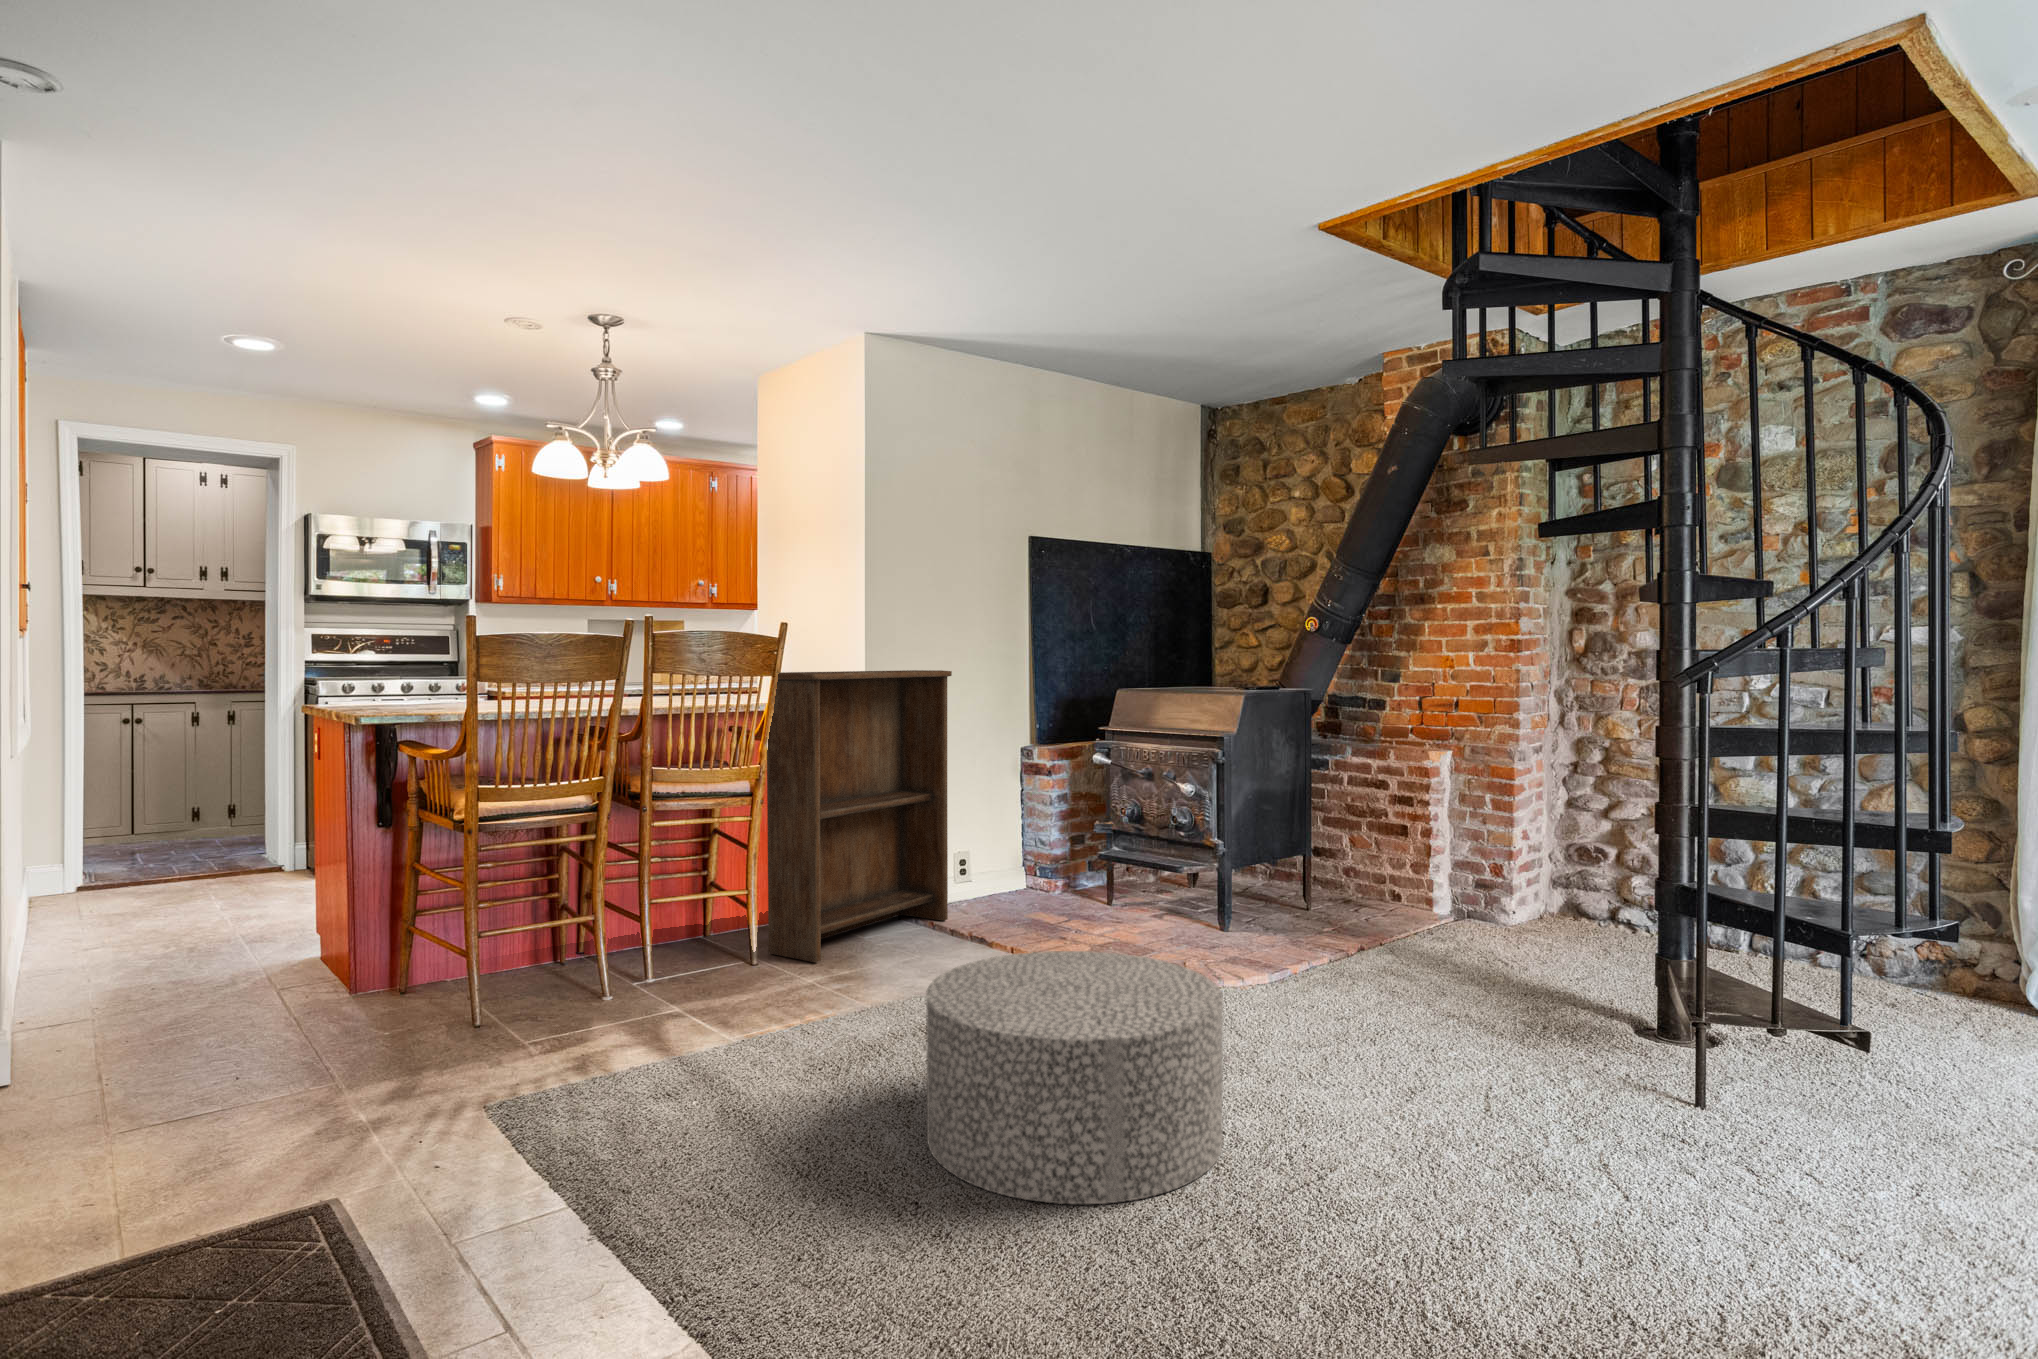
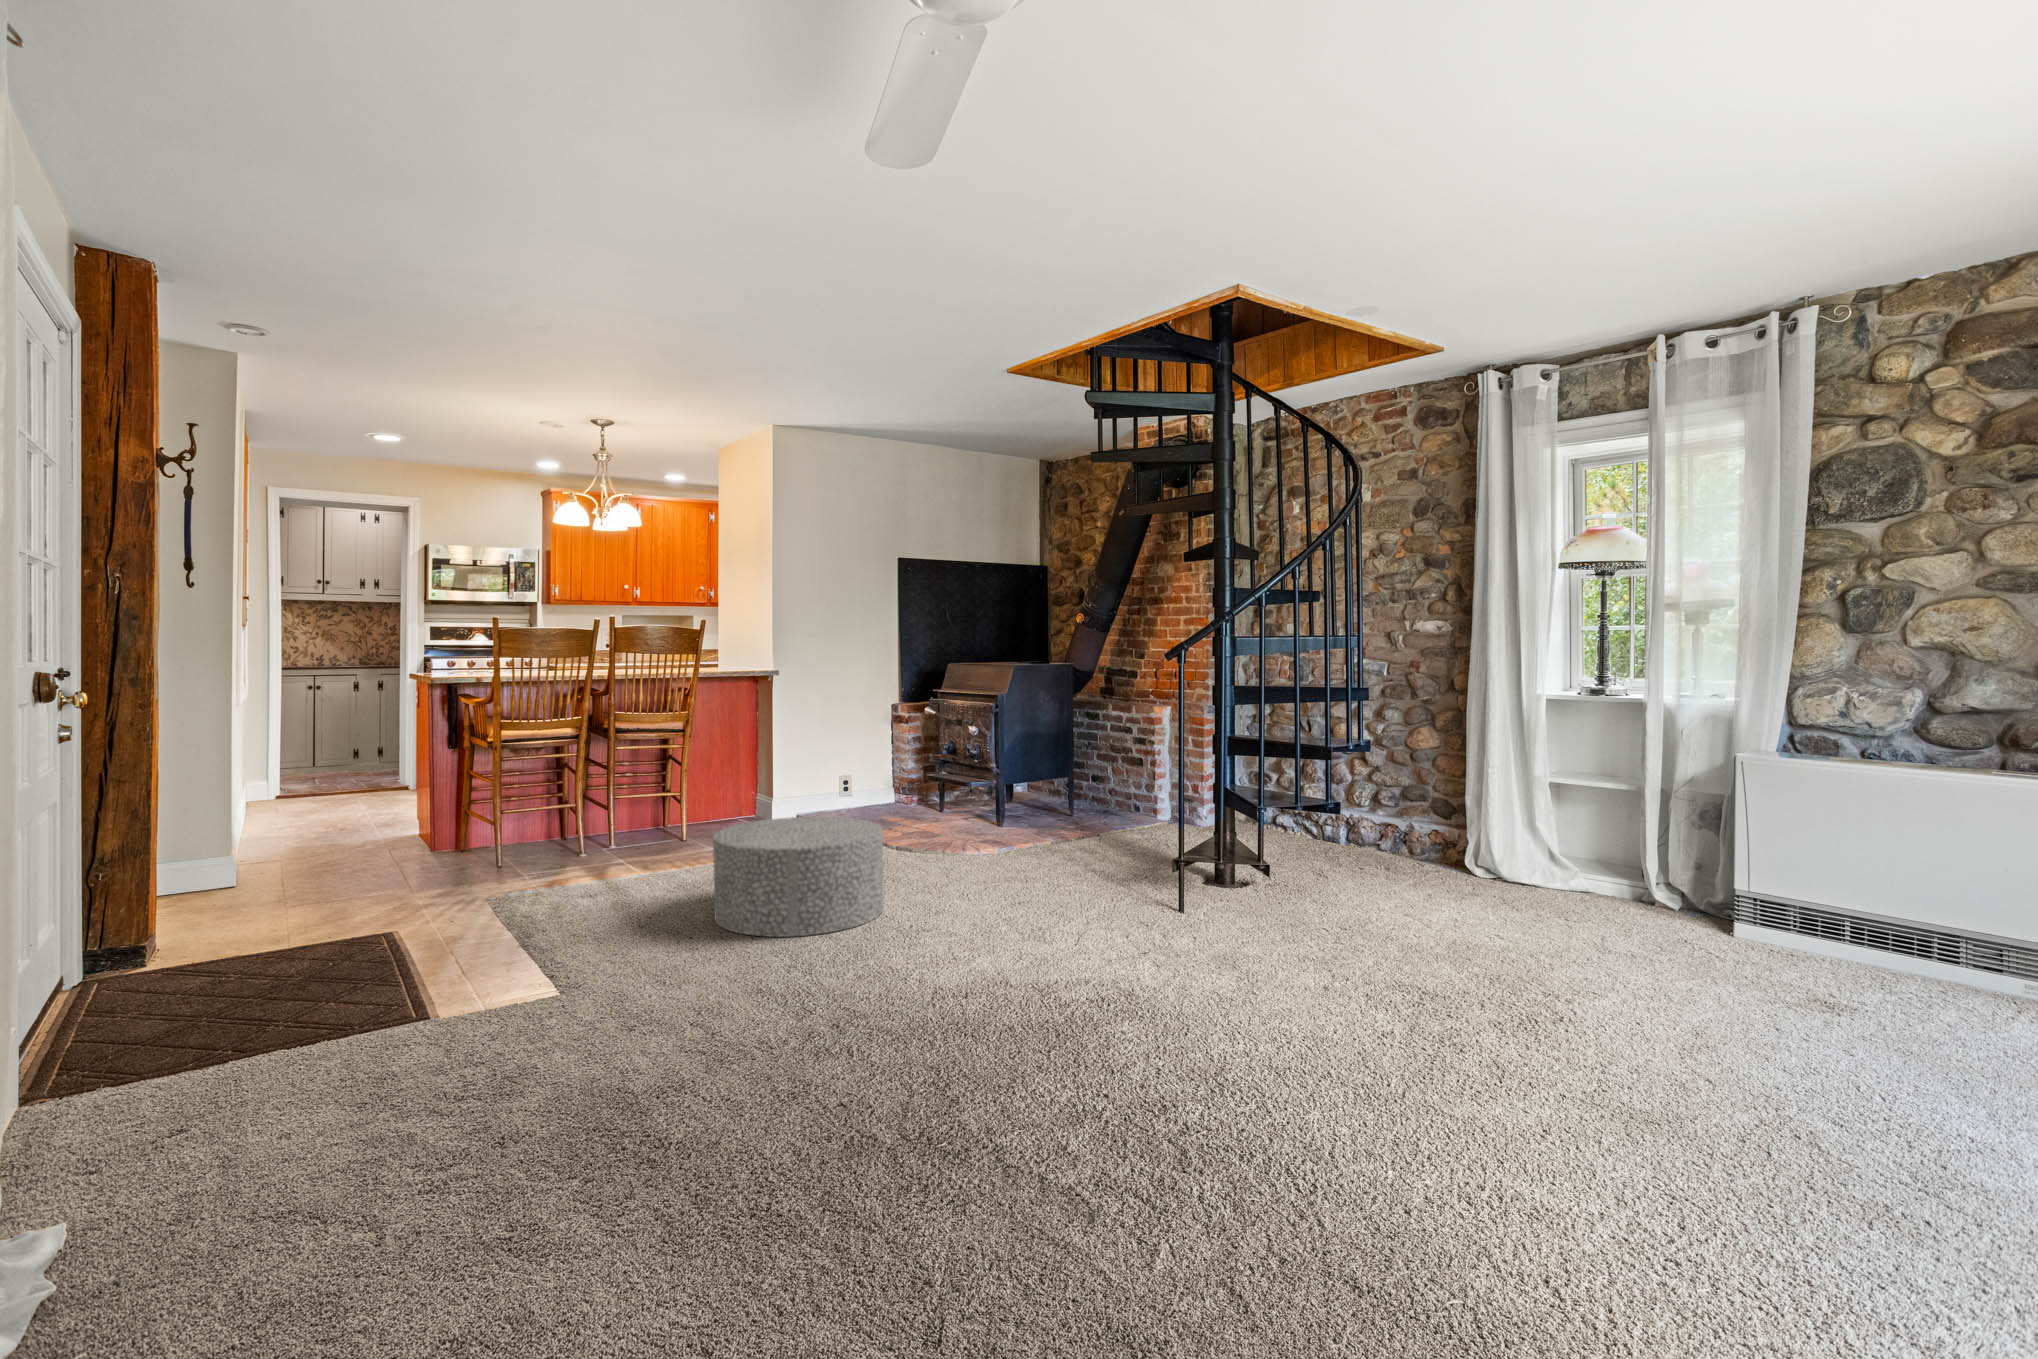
bookshelf: present [767,670,952,962] -> none [689,652,829,838]

